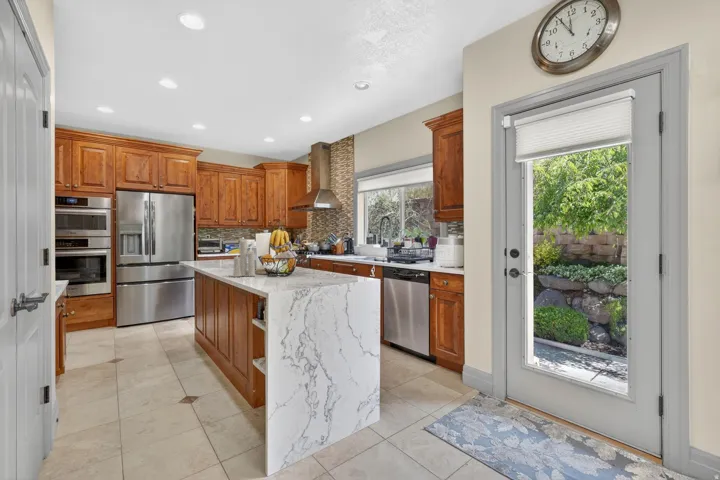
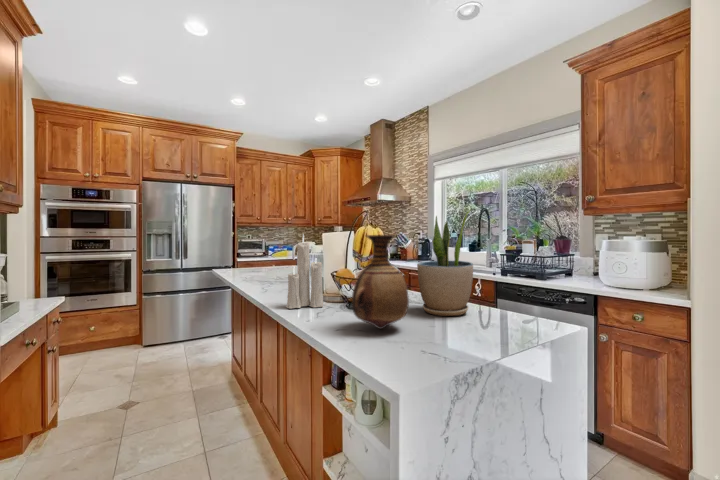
potted plant: none [308,221,337,278] -> present [417,210,473,316]
vase: none [265,234,294,282] -> present [352,235,409,329]

